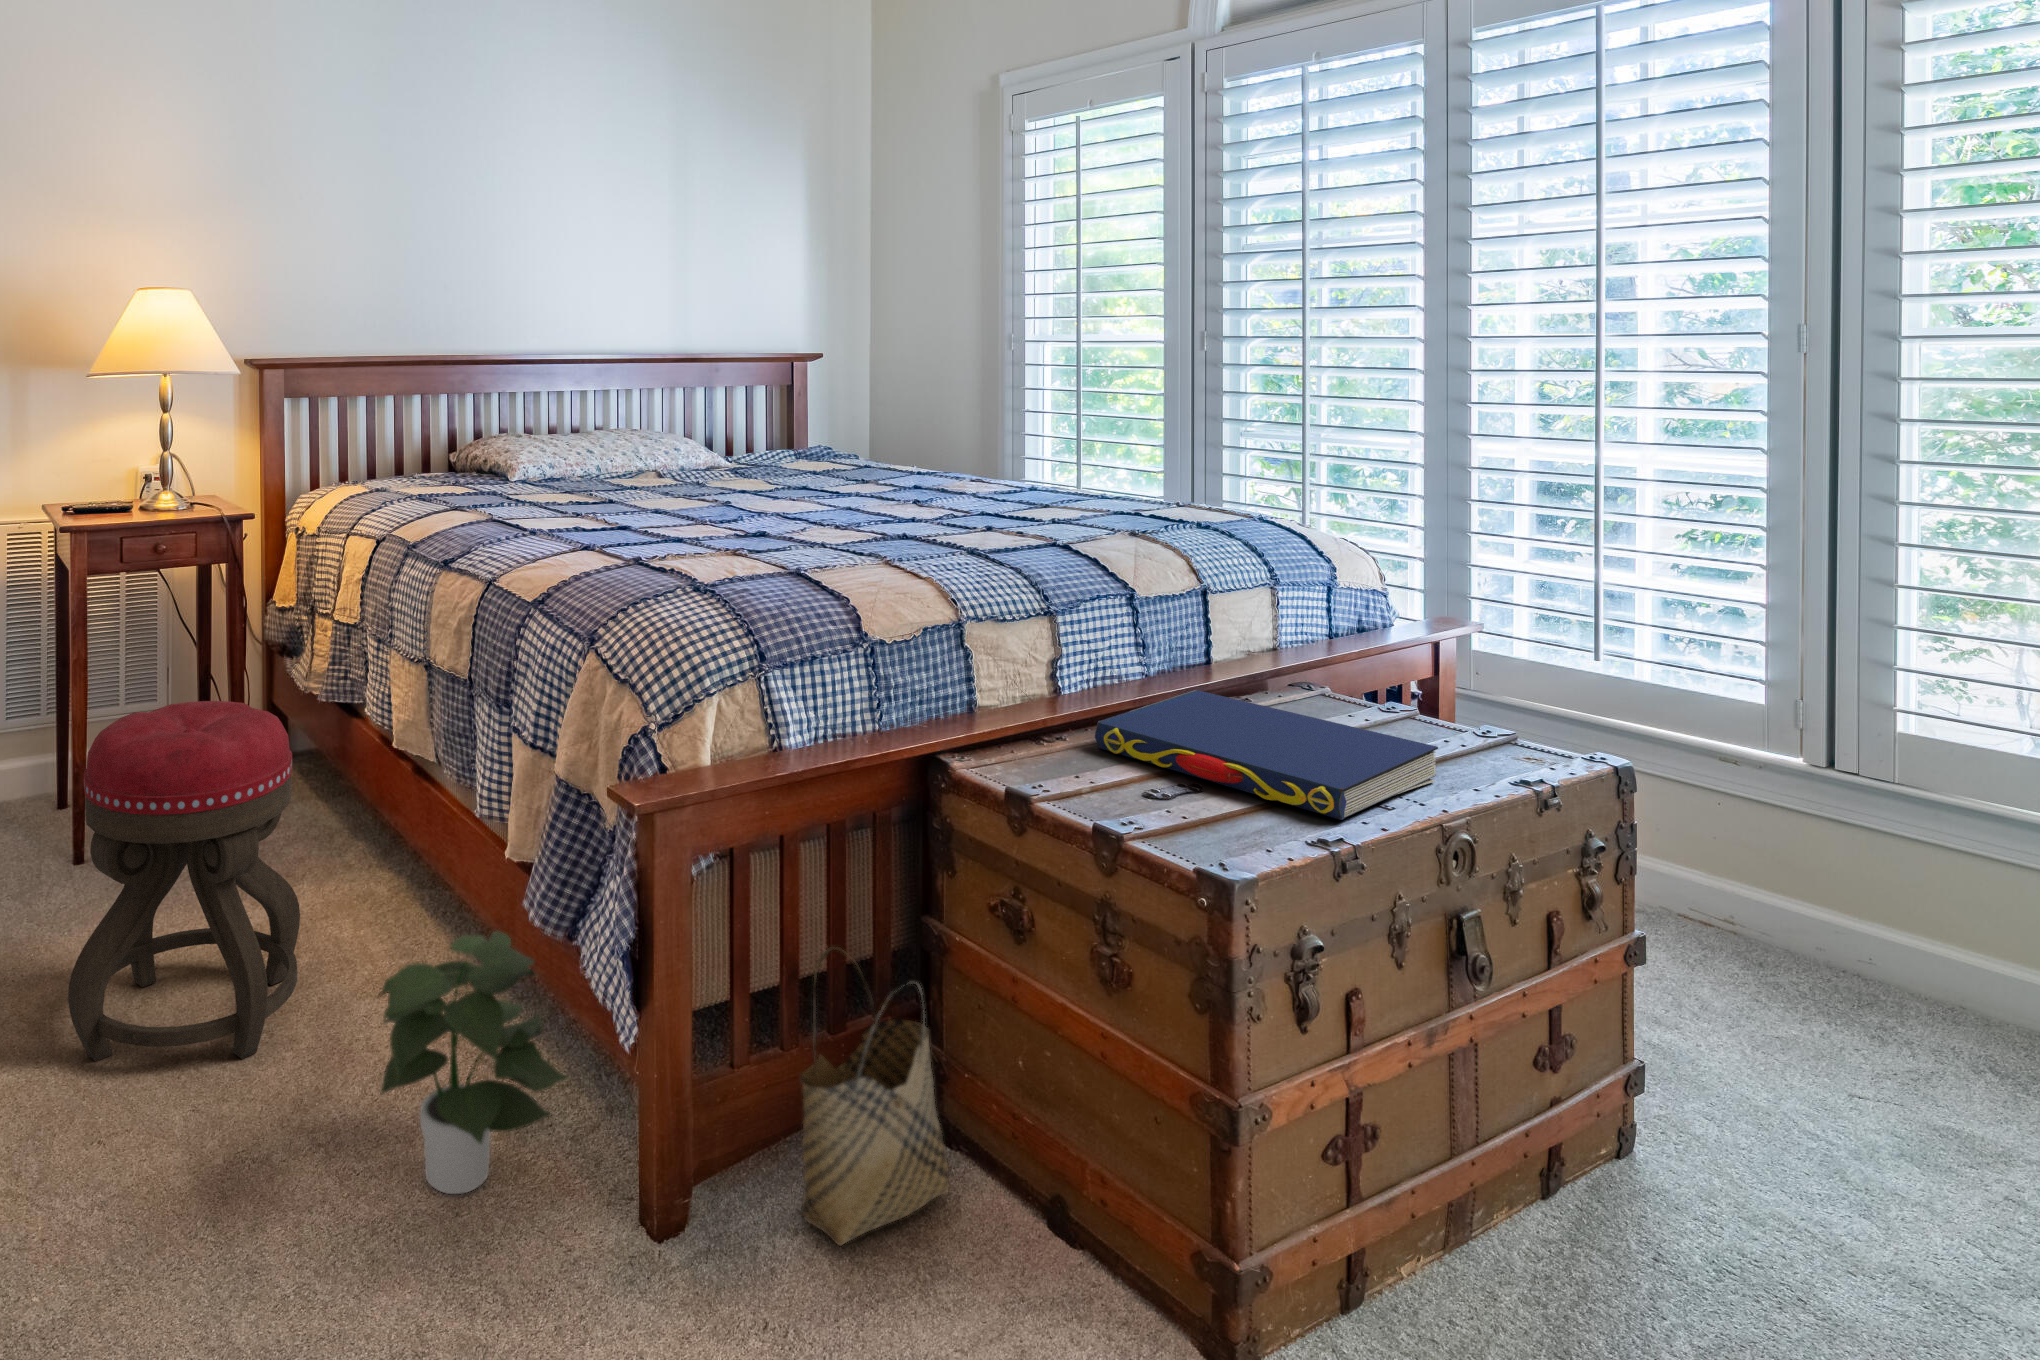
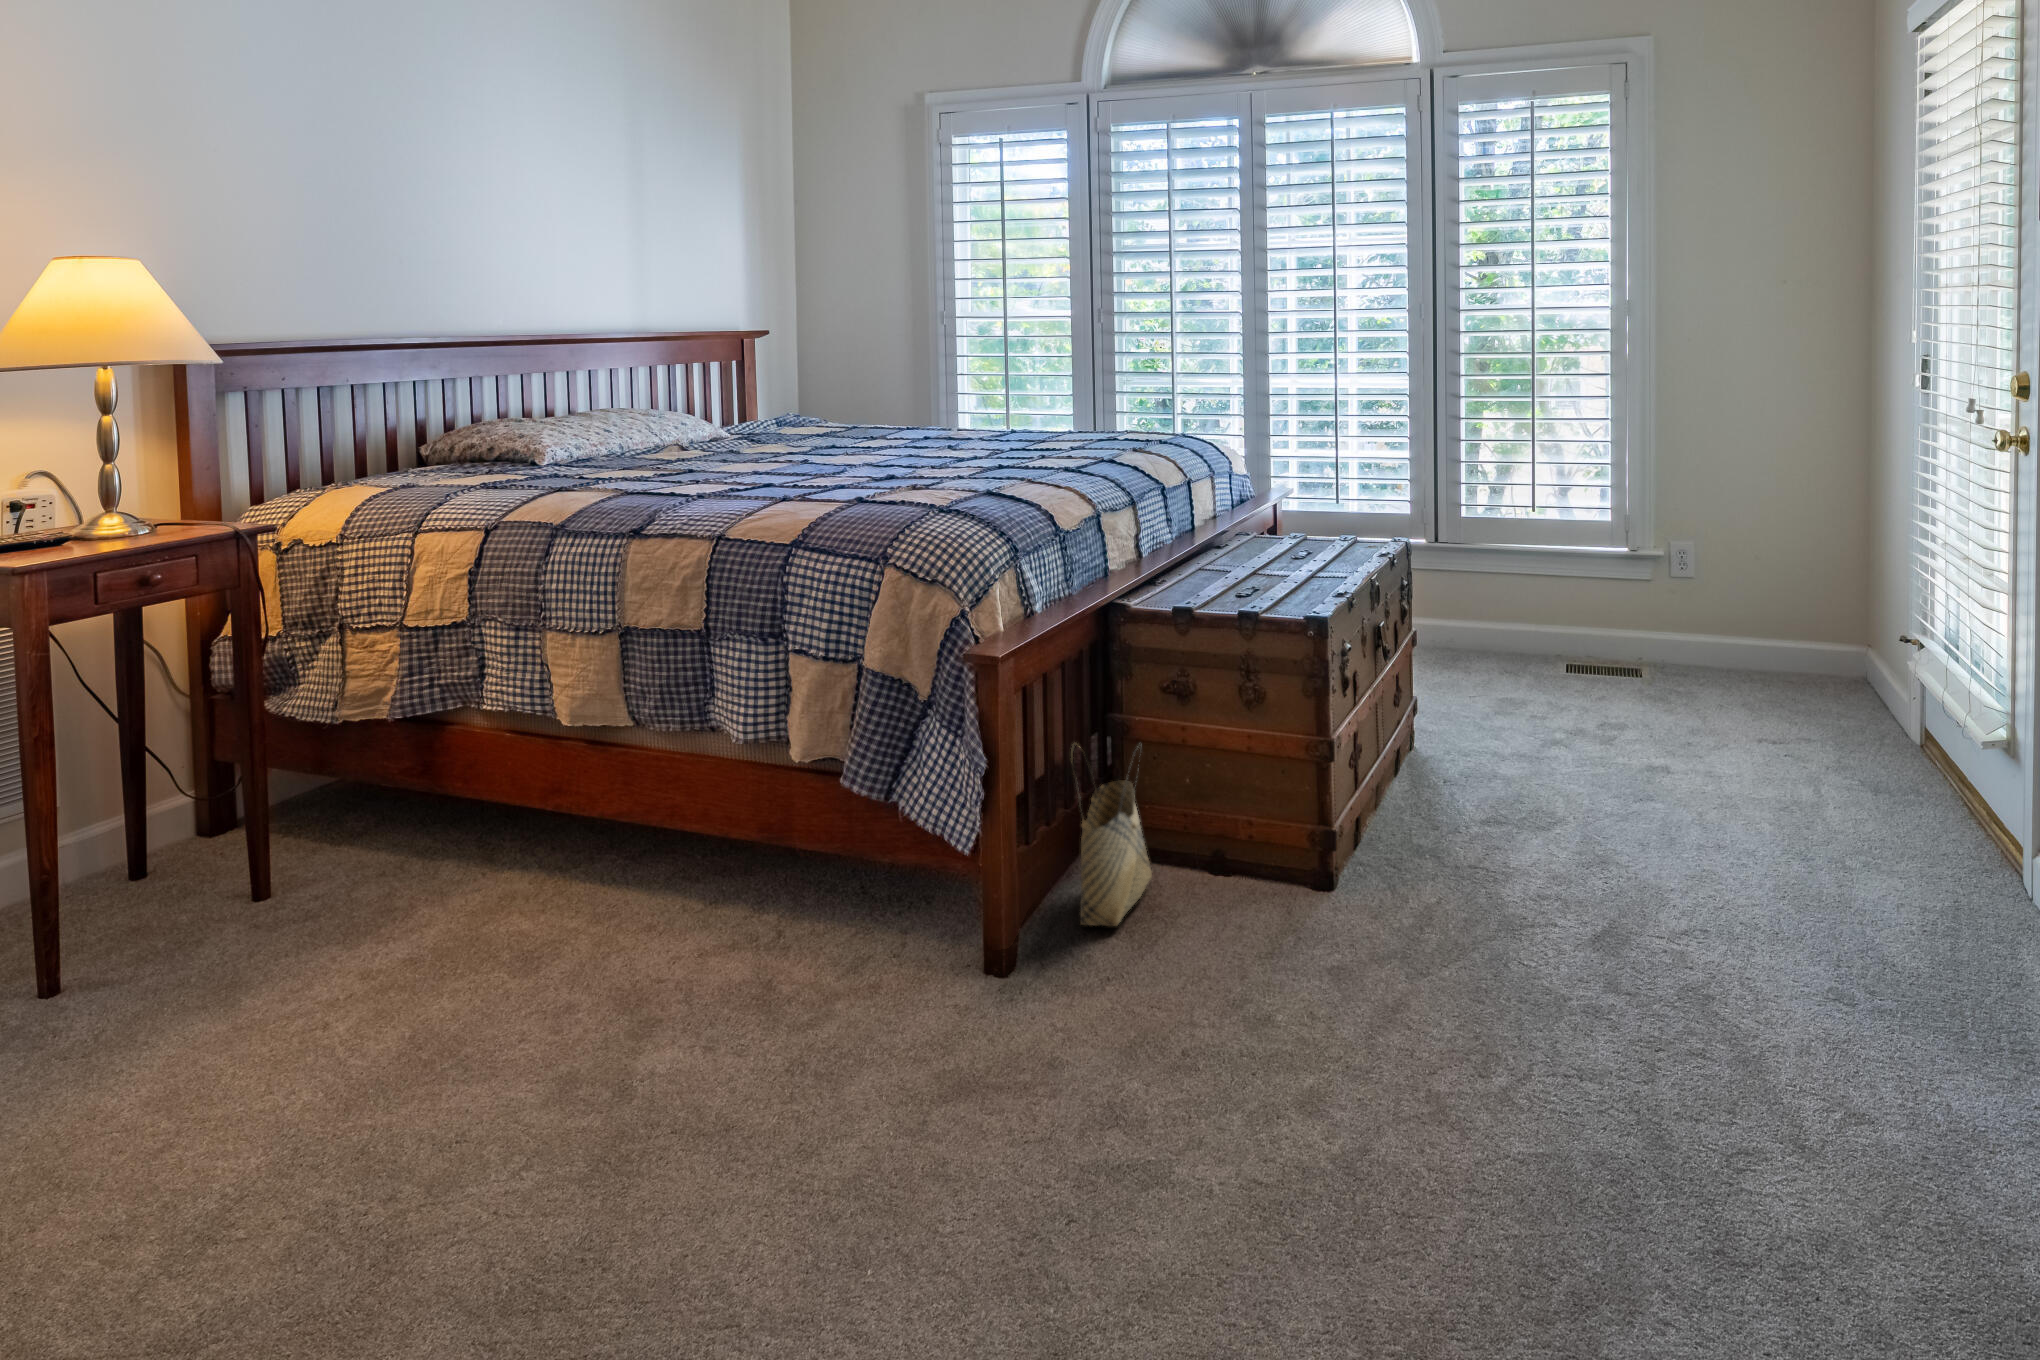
book: present [1095,690,1438,820] -> none [1188,539,1352,586]
ottoman: present [68,701,300,1062] -> none [296,699,565,1094]
potted plant: present [379,931,569,1194] -> none [746,810,934,1019]

